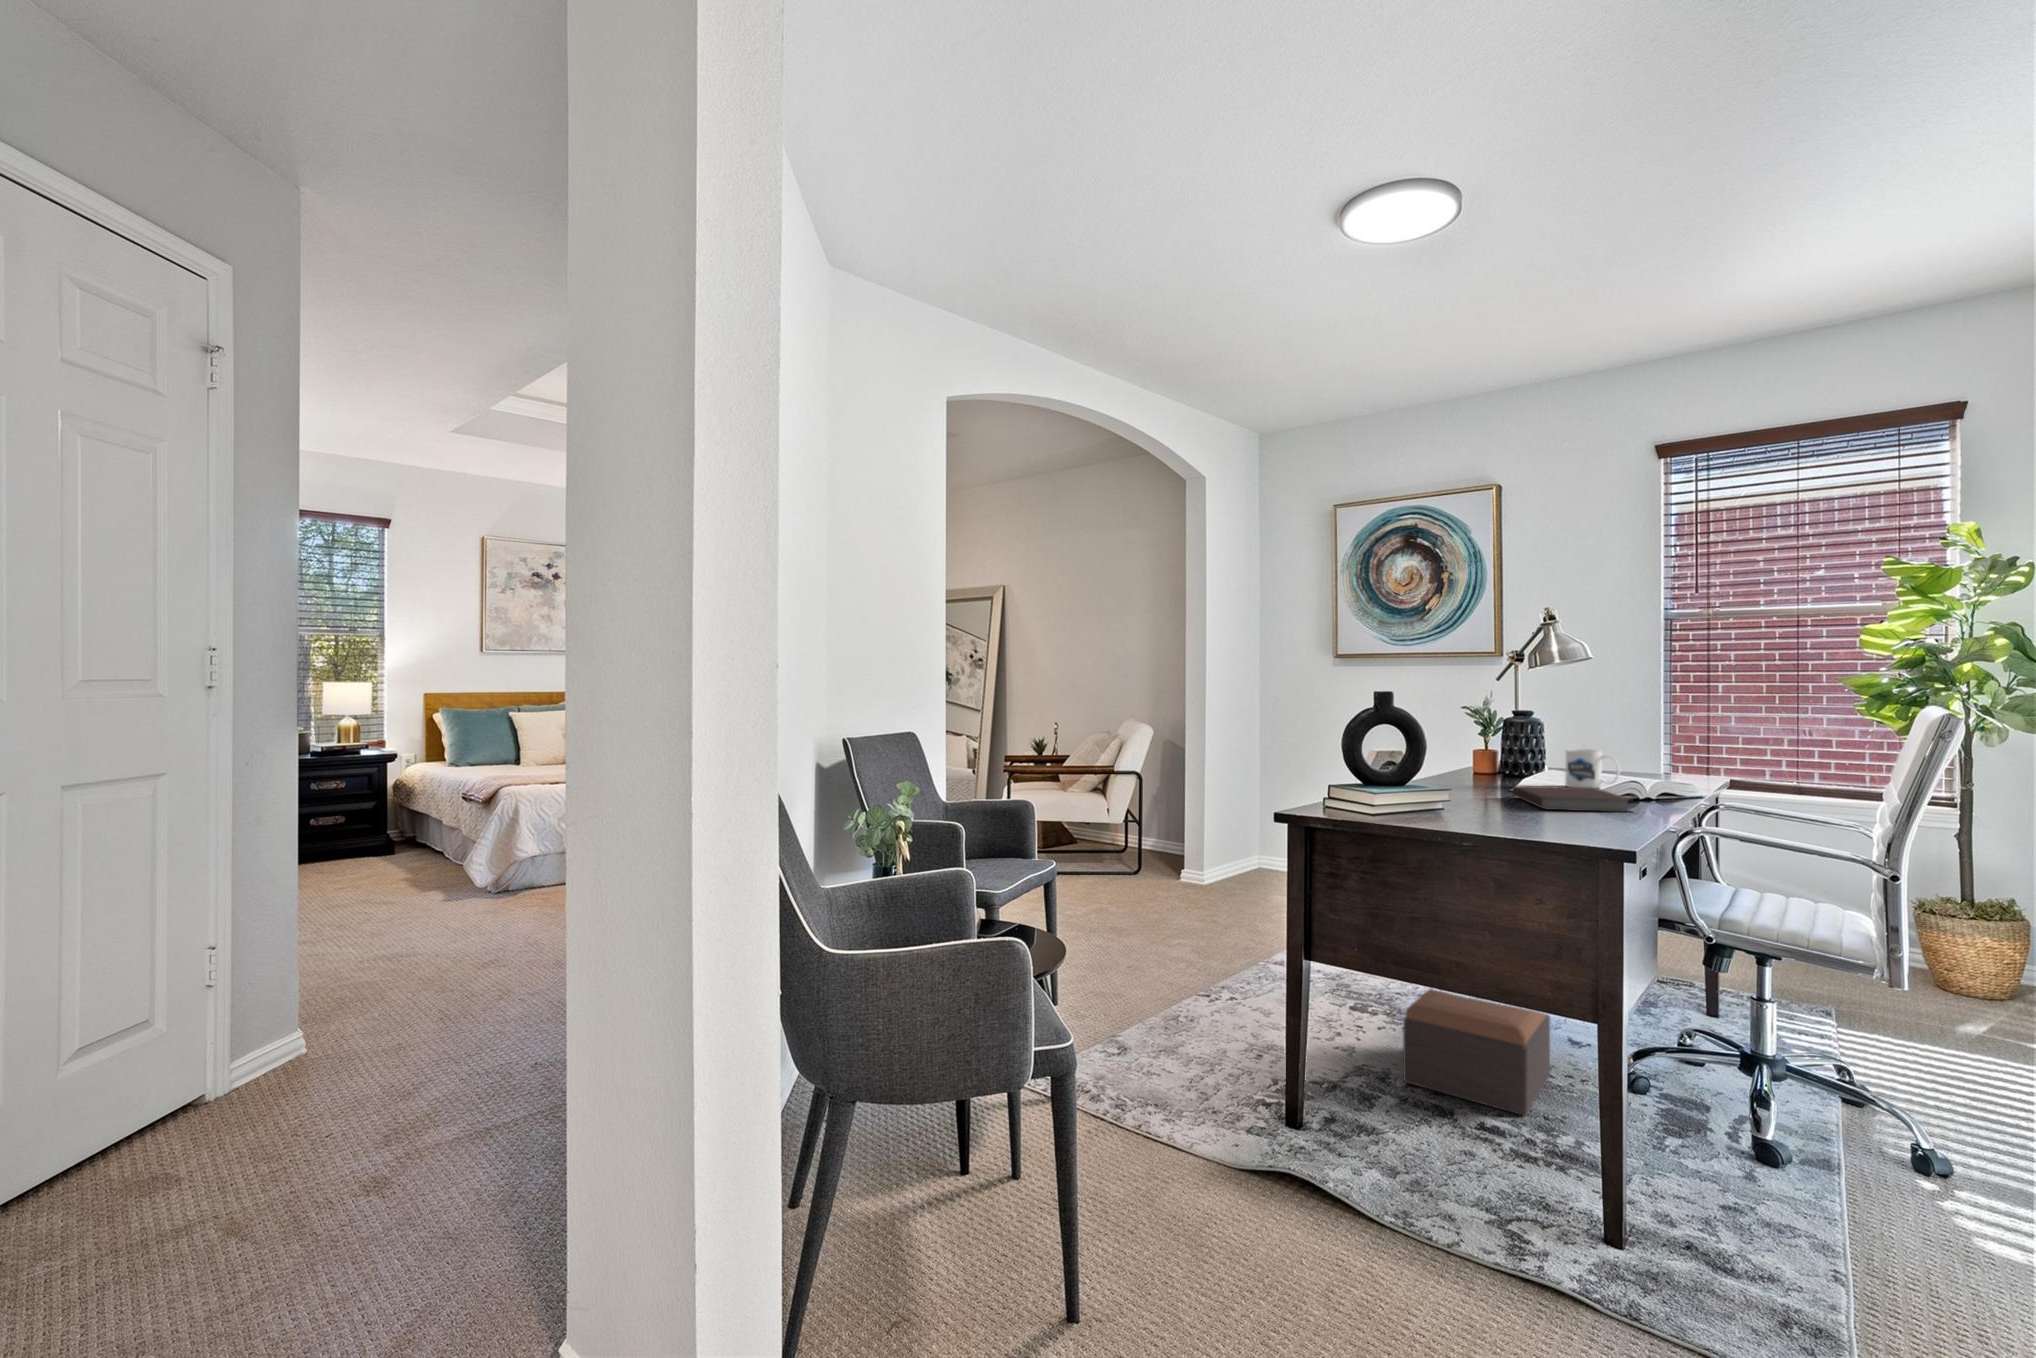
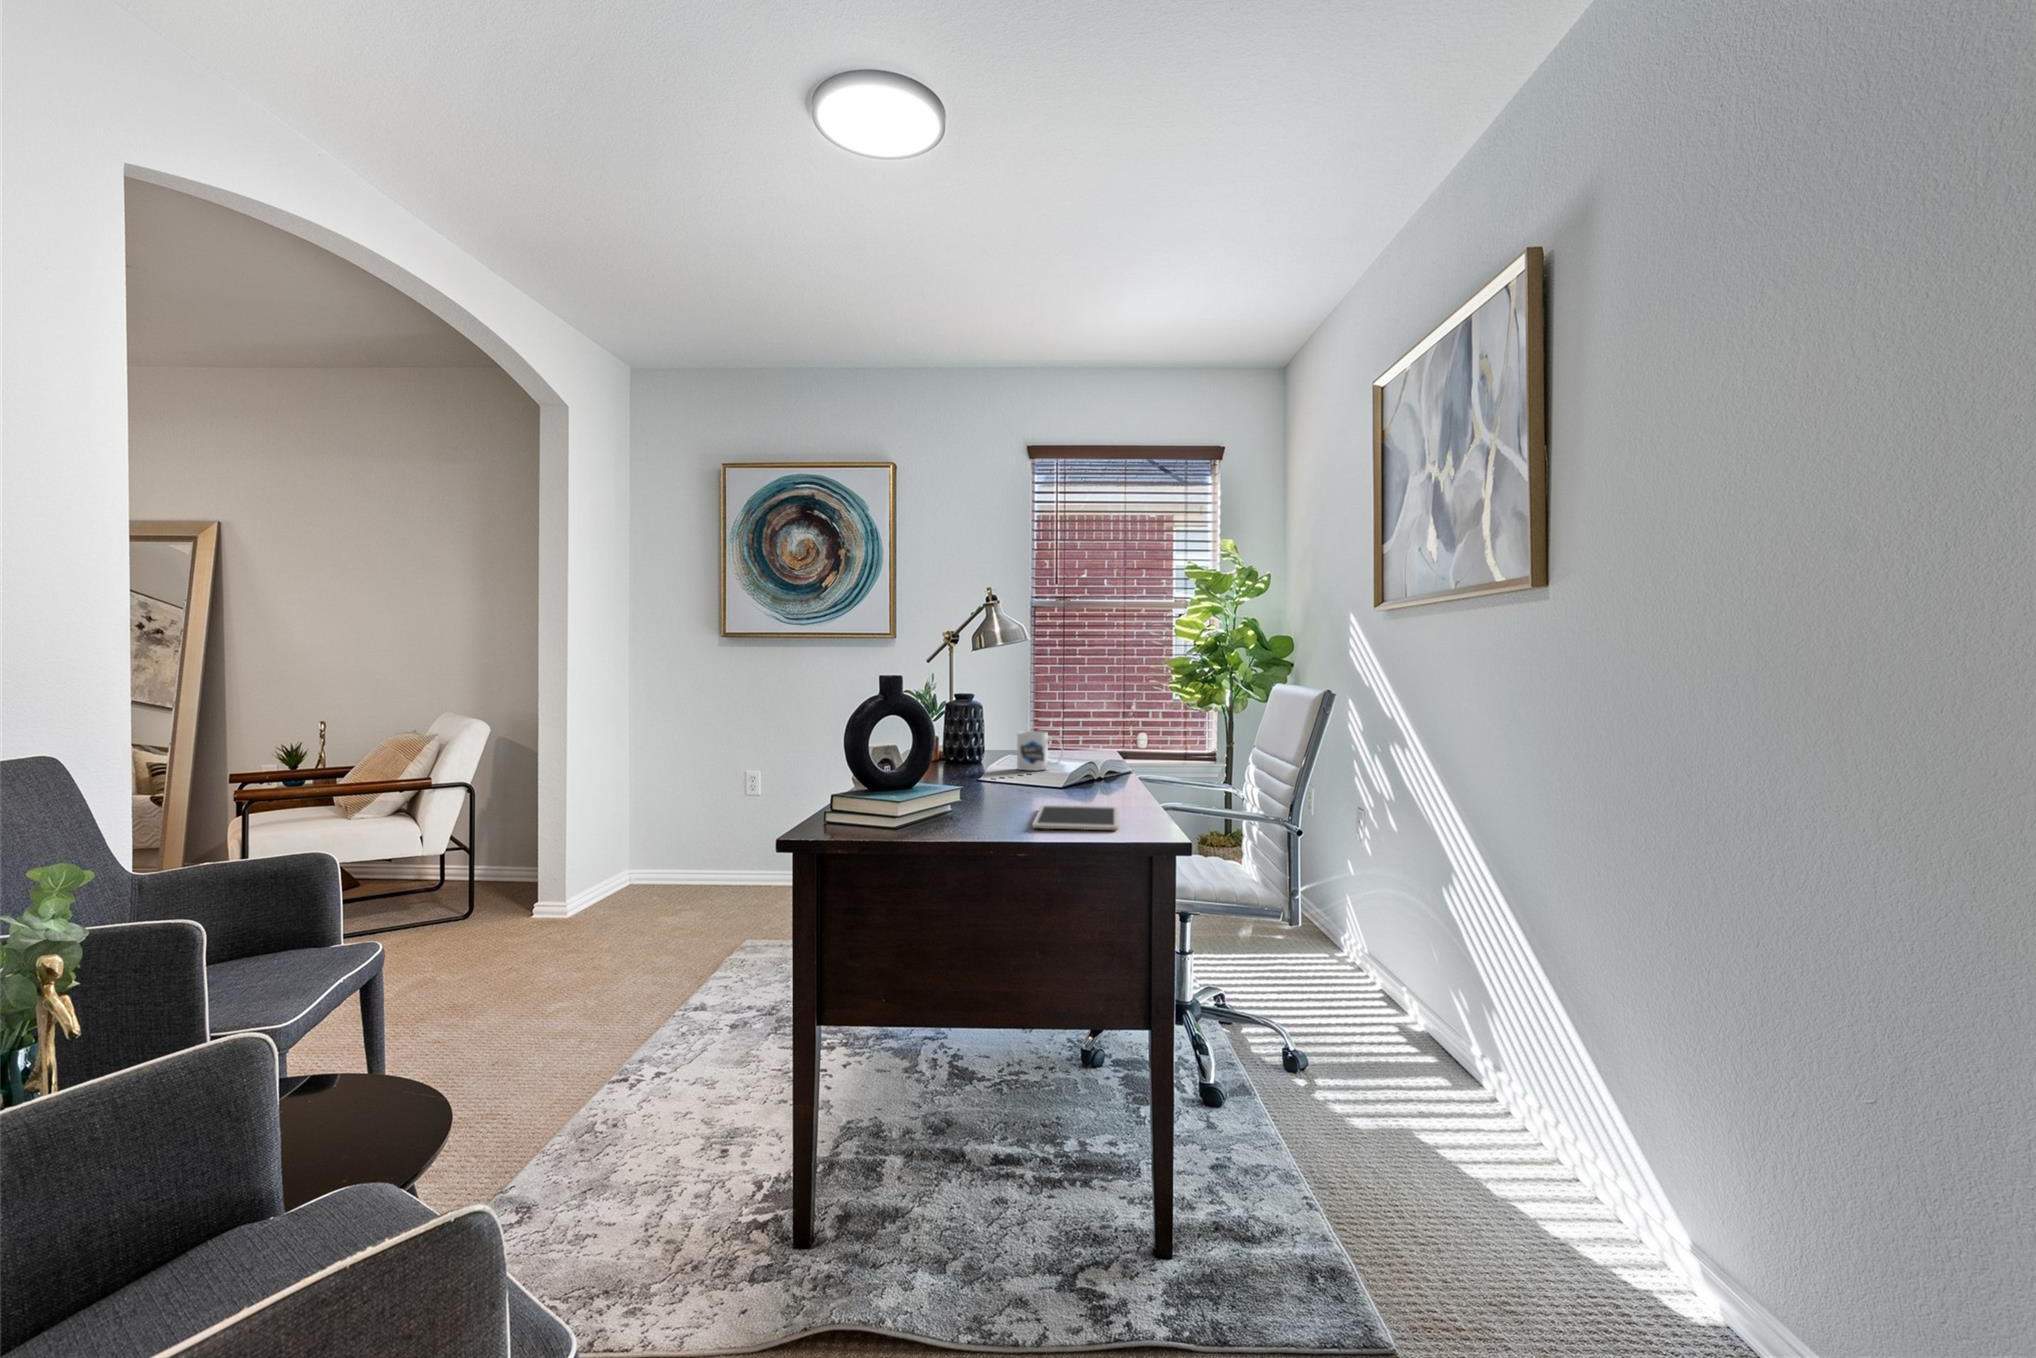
notebook: present [1511,786,1630,812] -> none [993,771,1114,800]
tablet: none [1493,811,1612,835] -> present [1032,805,1119,830]
footstool: present [1403,989,1550,1115] -> none [898,996,1026,1129]

